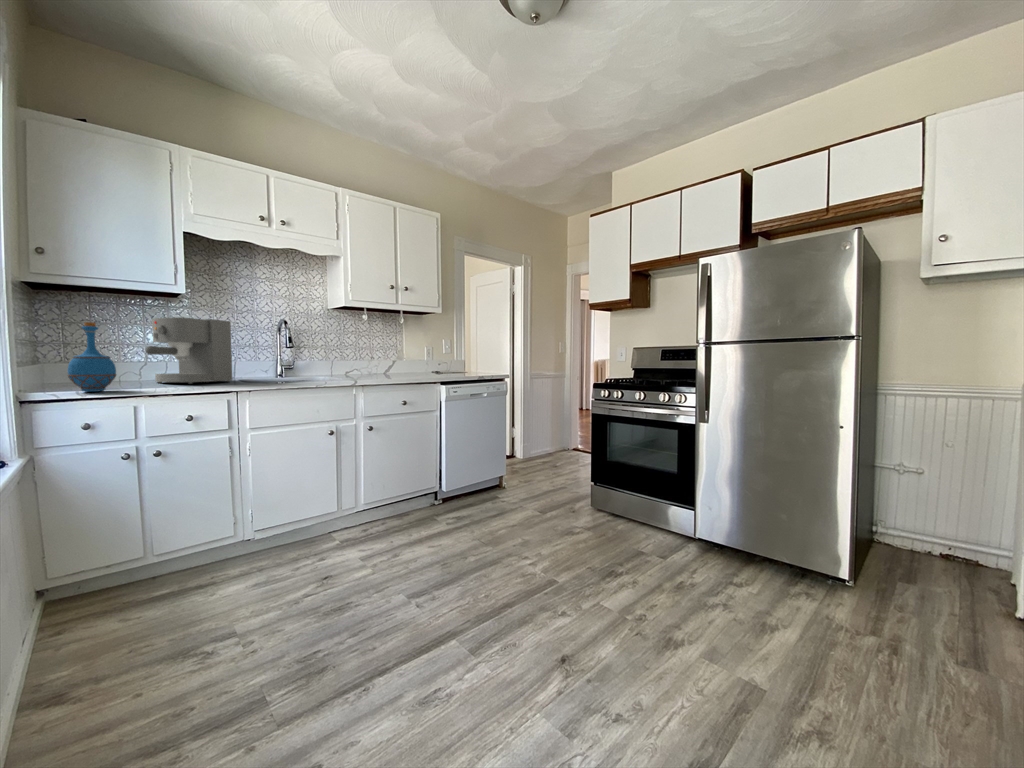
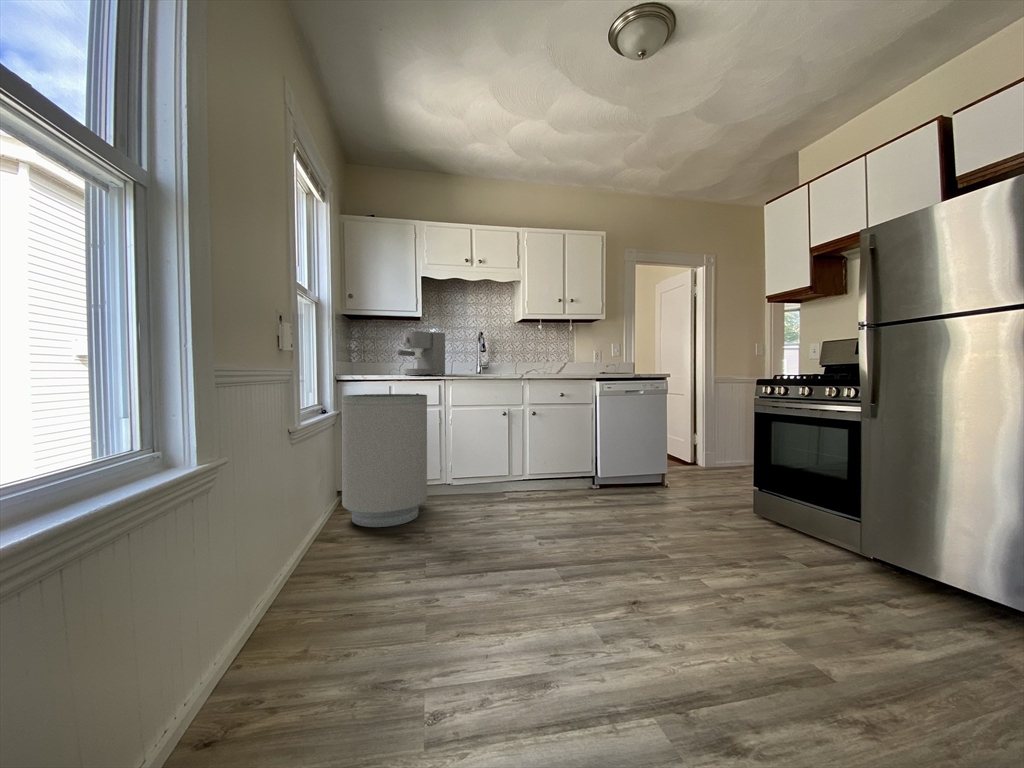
bottle: present [68,322,116,392] -> none [361,336,382,377]
trash can: none [33,417,224,656] -> present [342,394,427,527]

